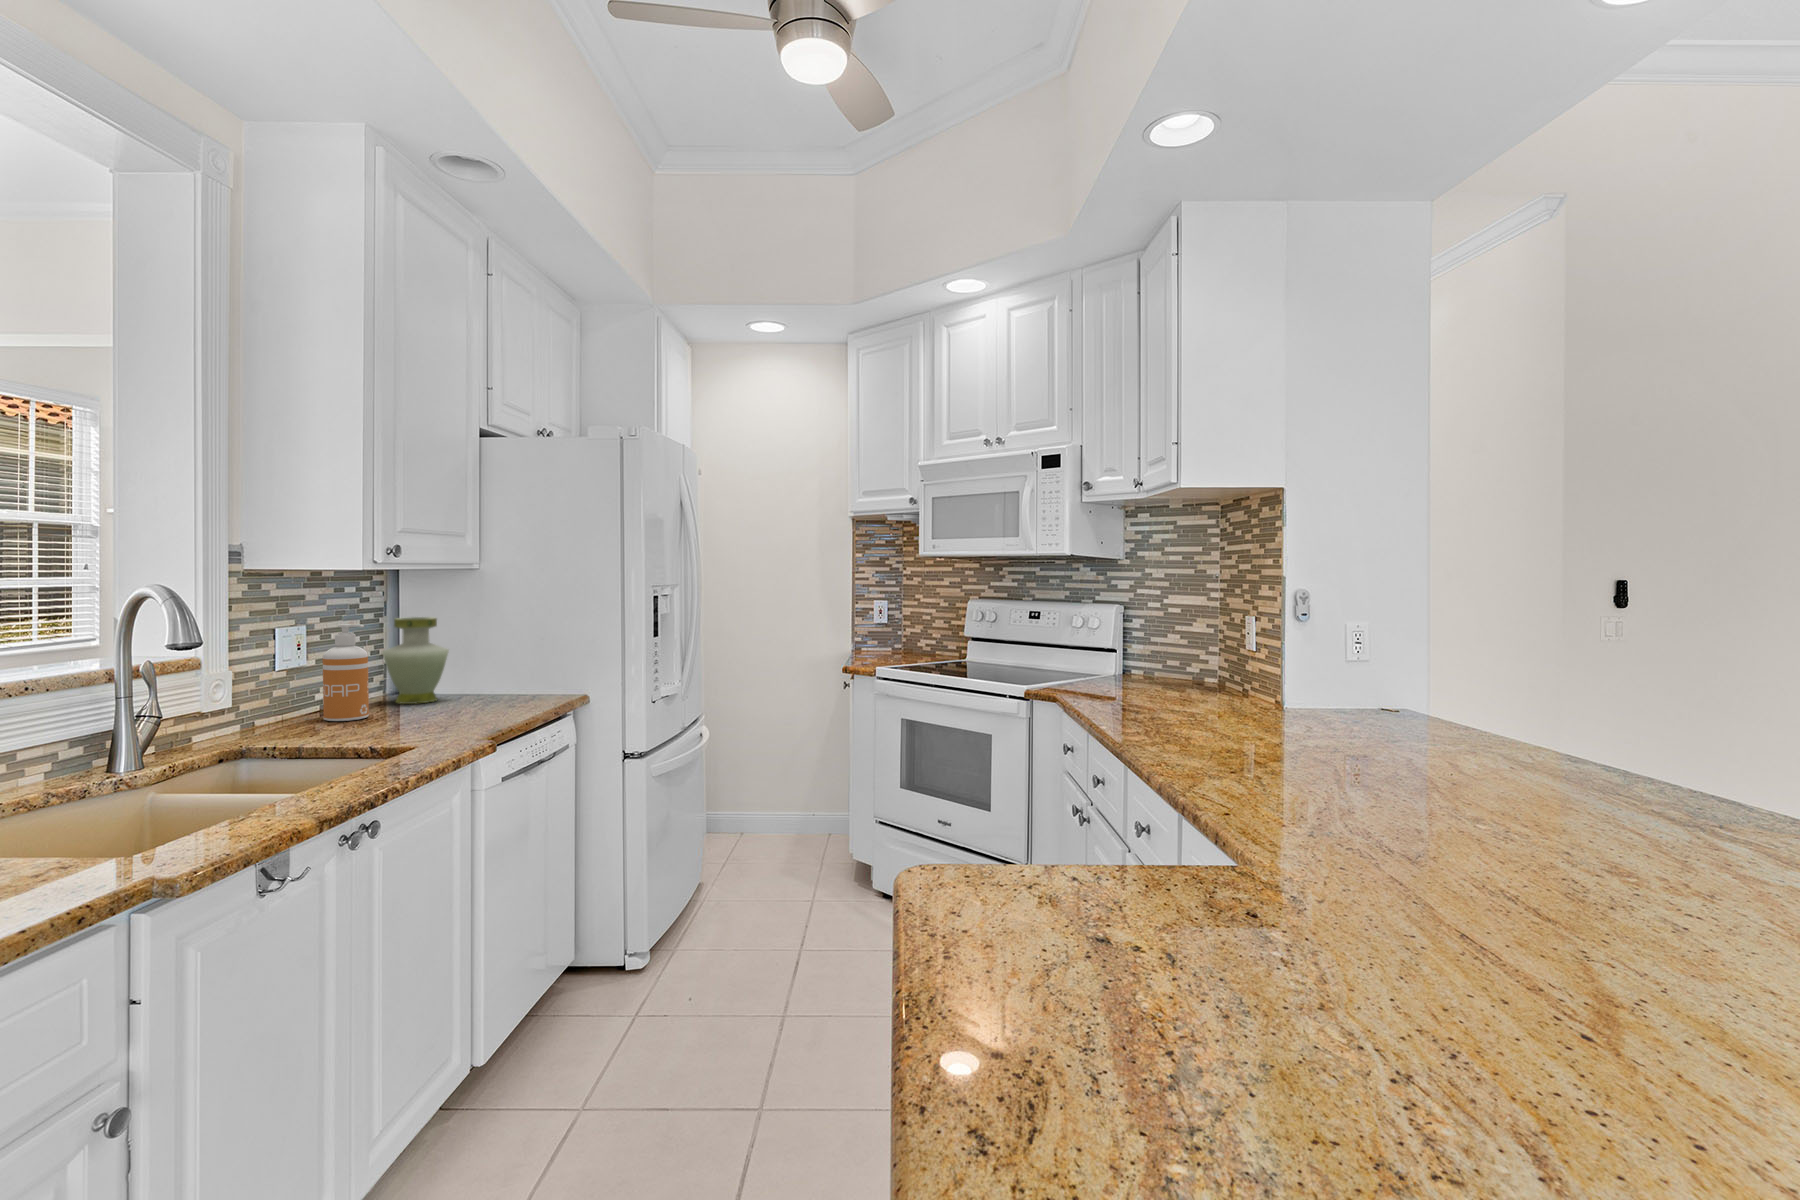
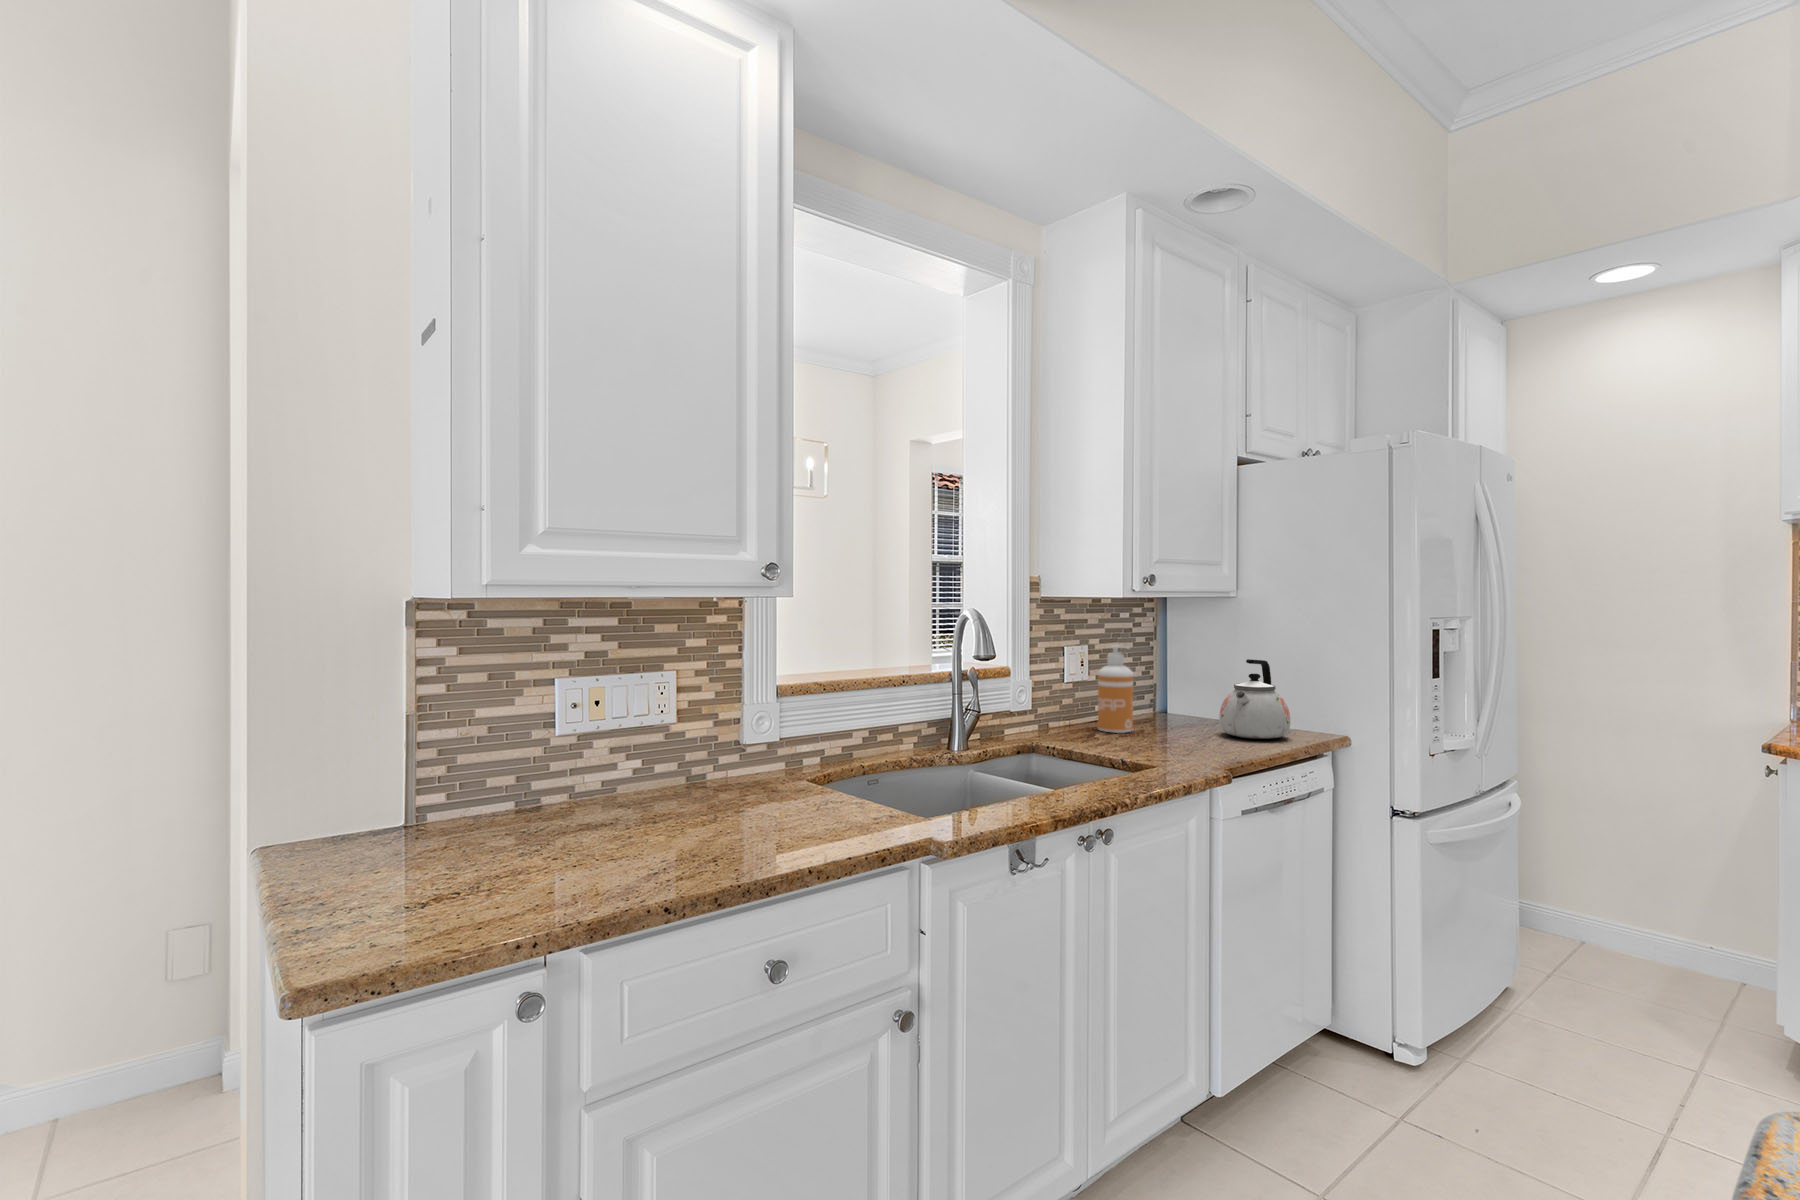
vase: present [383,617,449,704] -> none [1150,641,1208,724]
kettle: none [467,632,538,709] -> present [1219,659,1291,739]

